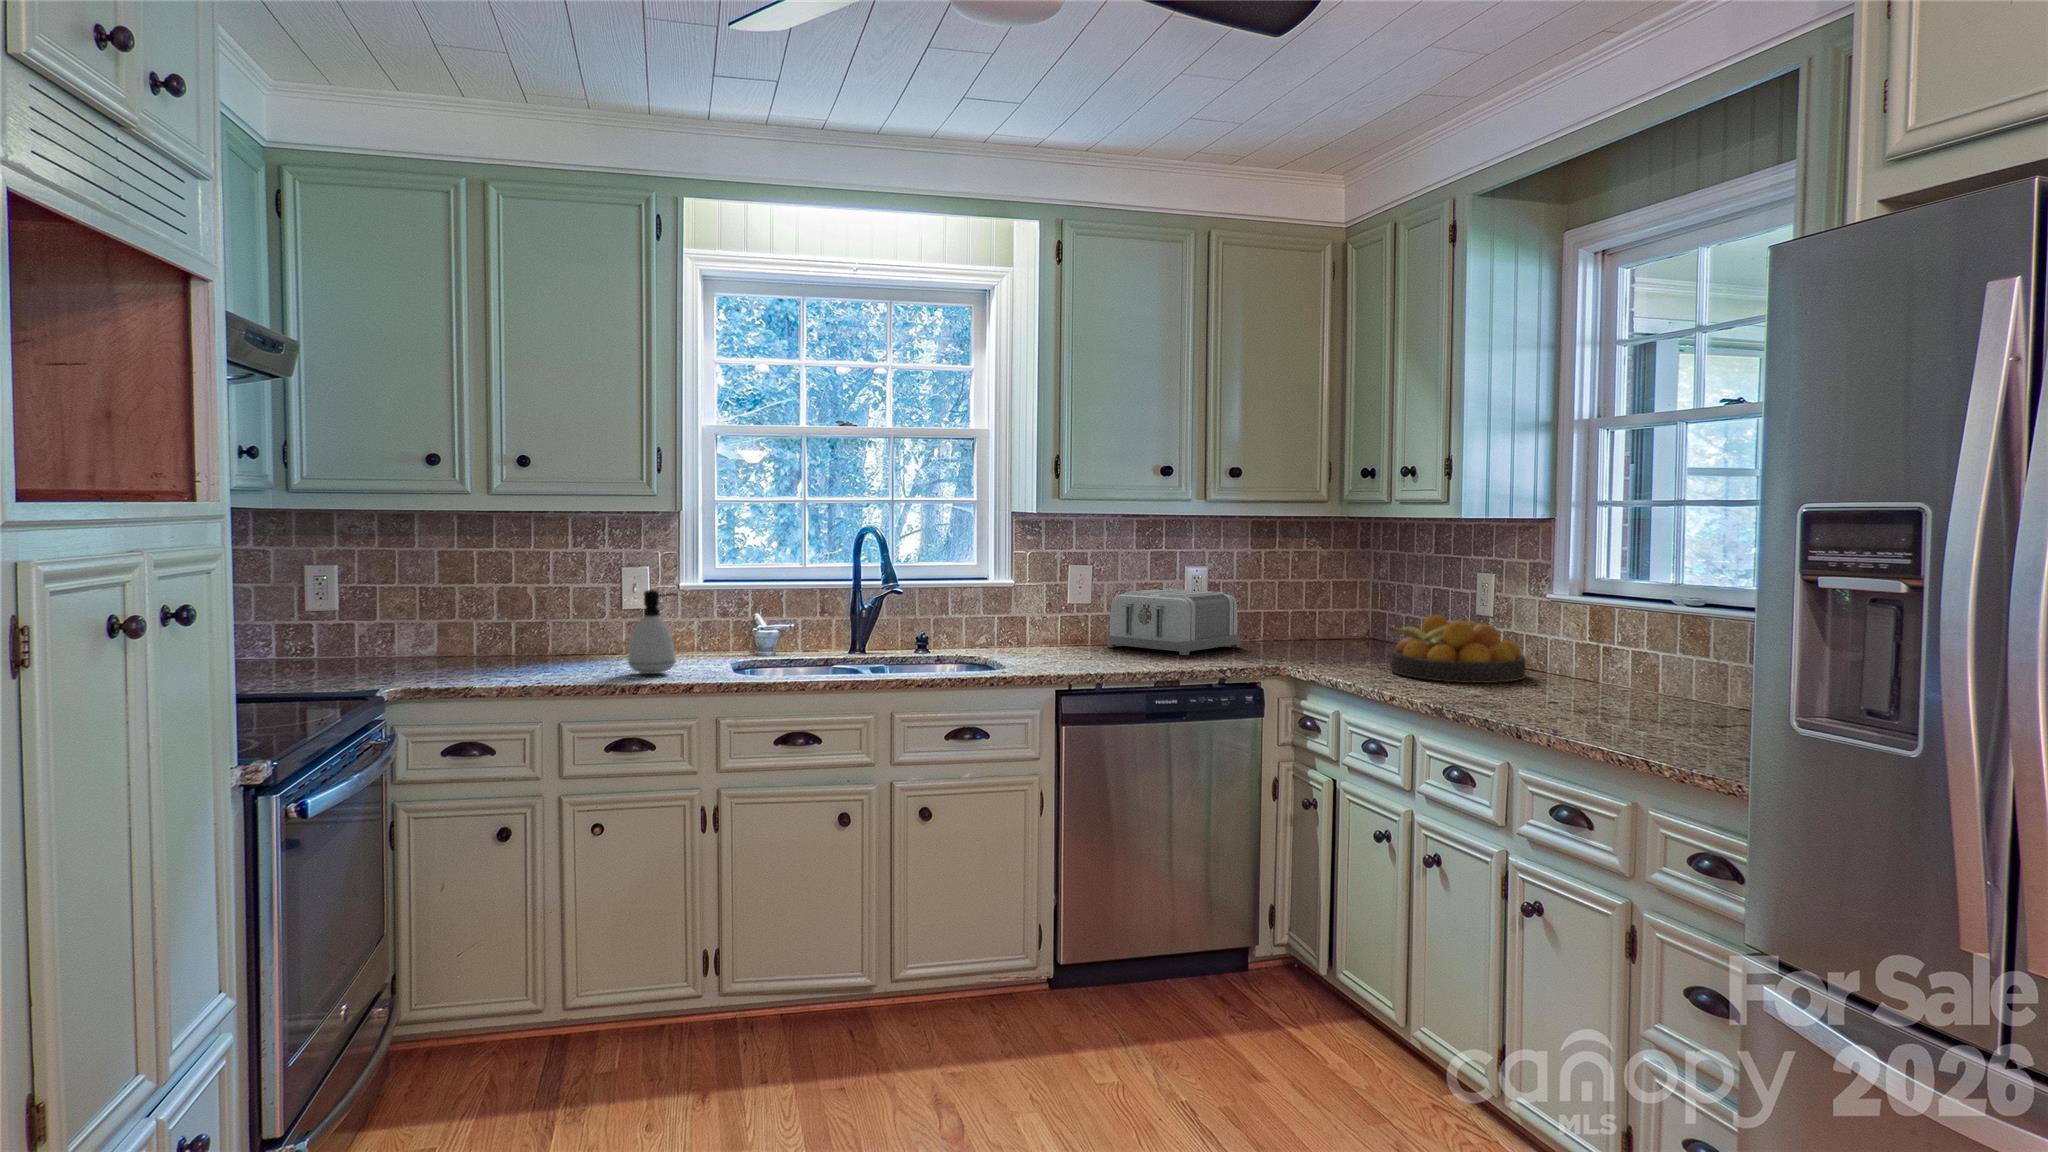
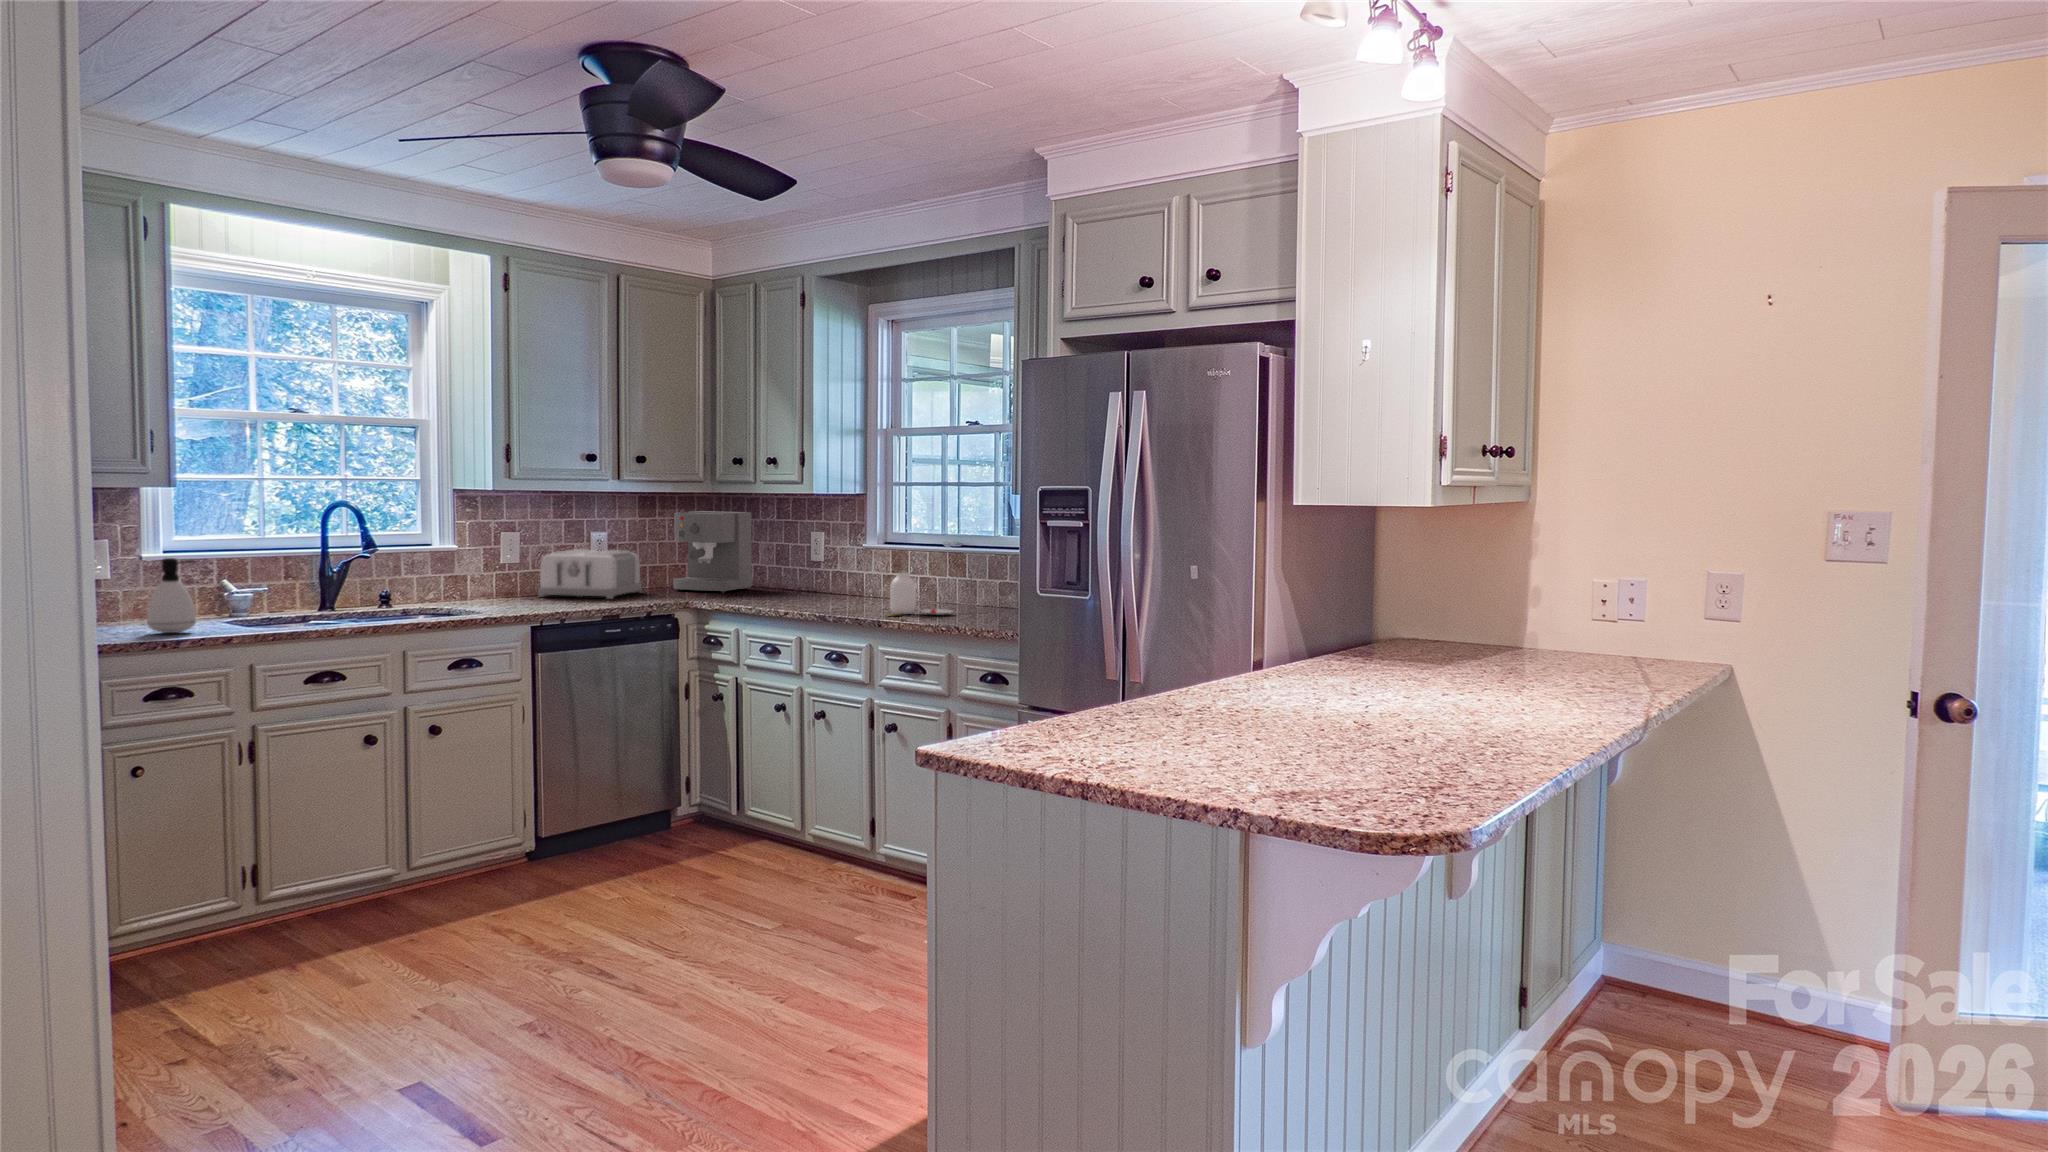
coffee maker: none [1284,541,1395,654] -> present [673,511,751,593]
fruit bowl: present [1390,615,1526,683] -> none [768,561,856,604]
jar: none [1544,645,1673,723] -> present [890,573,952,615]

